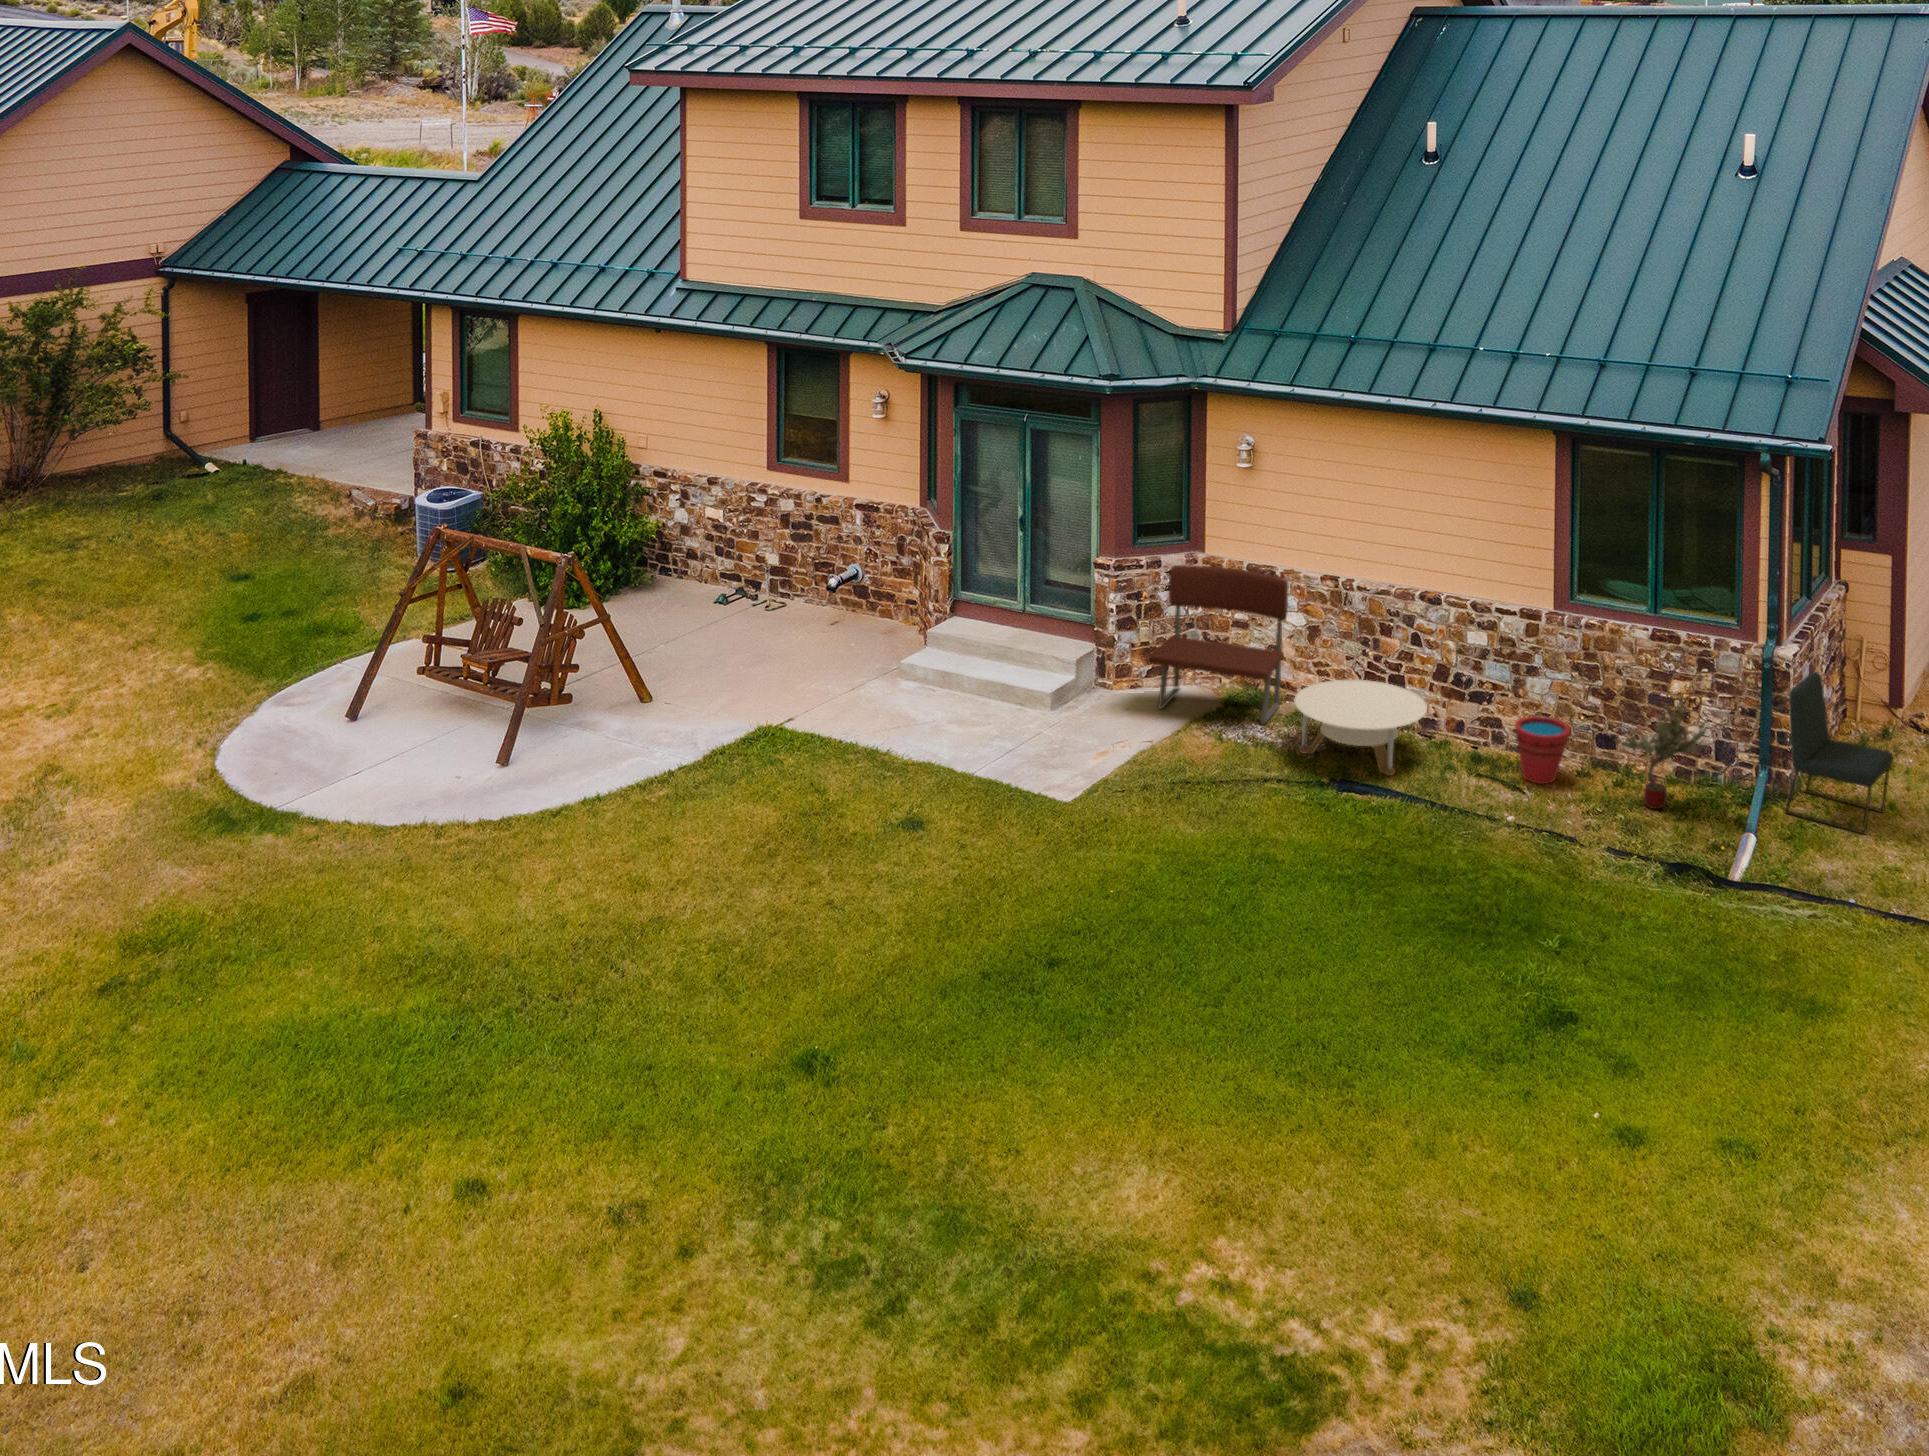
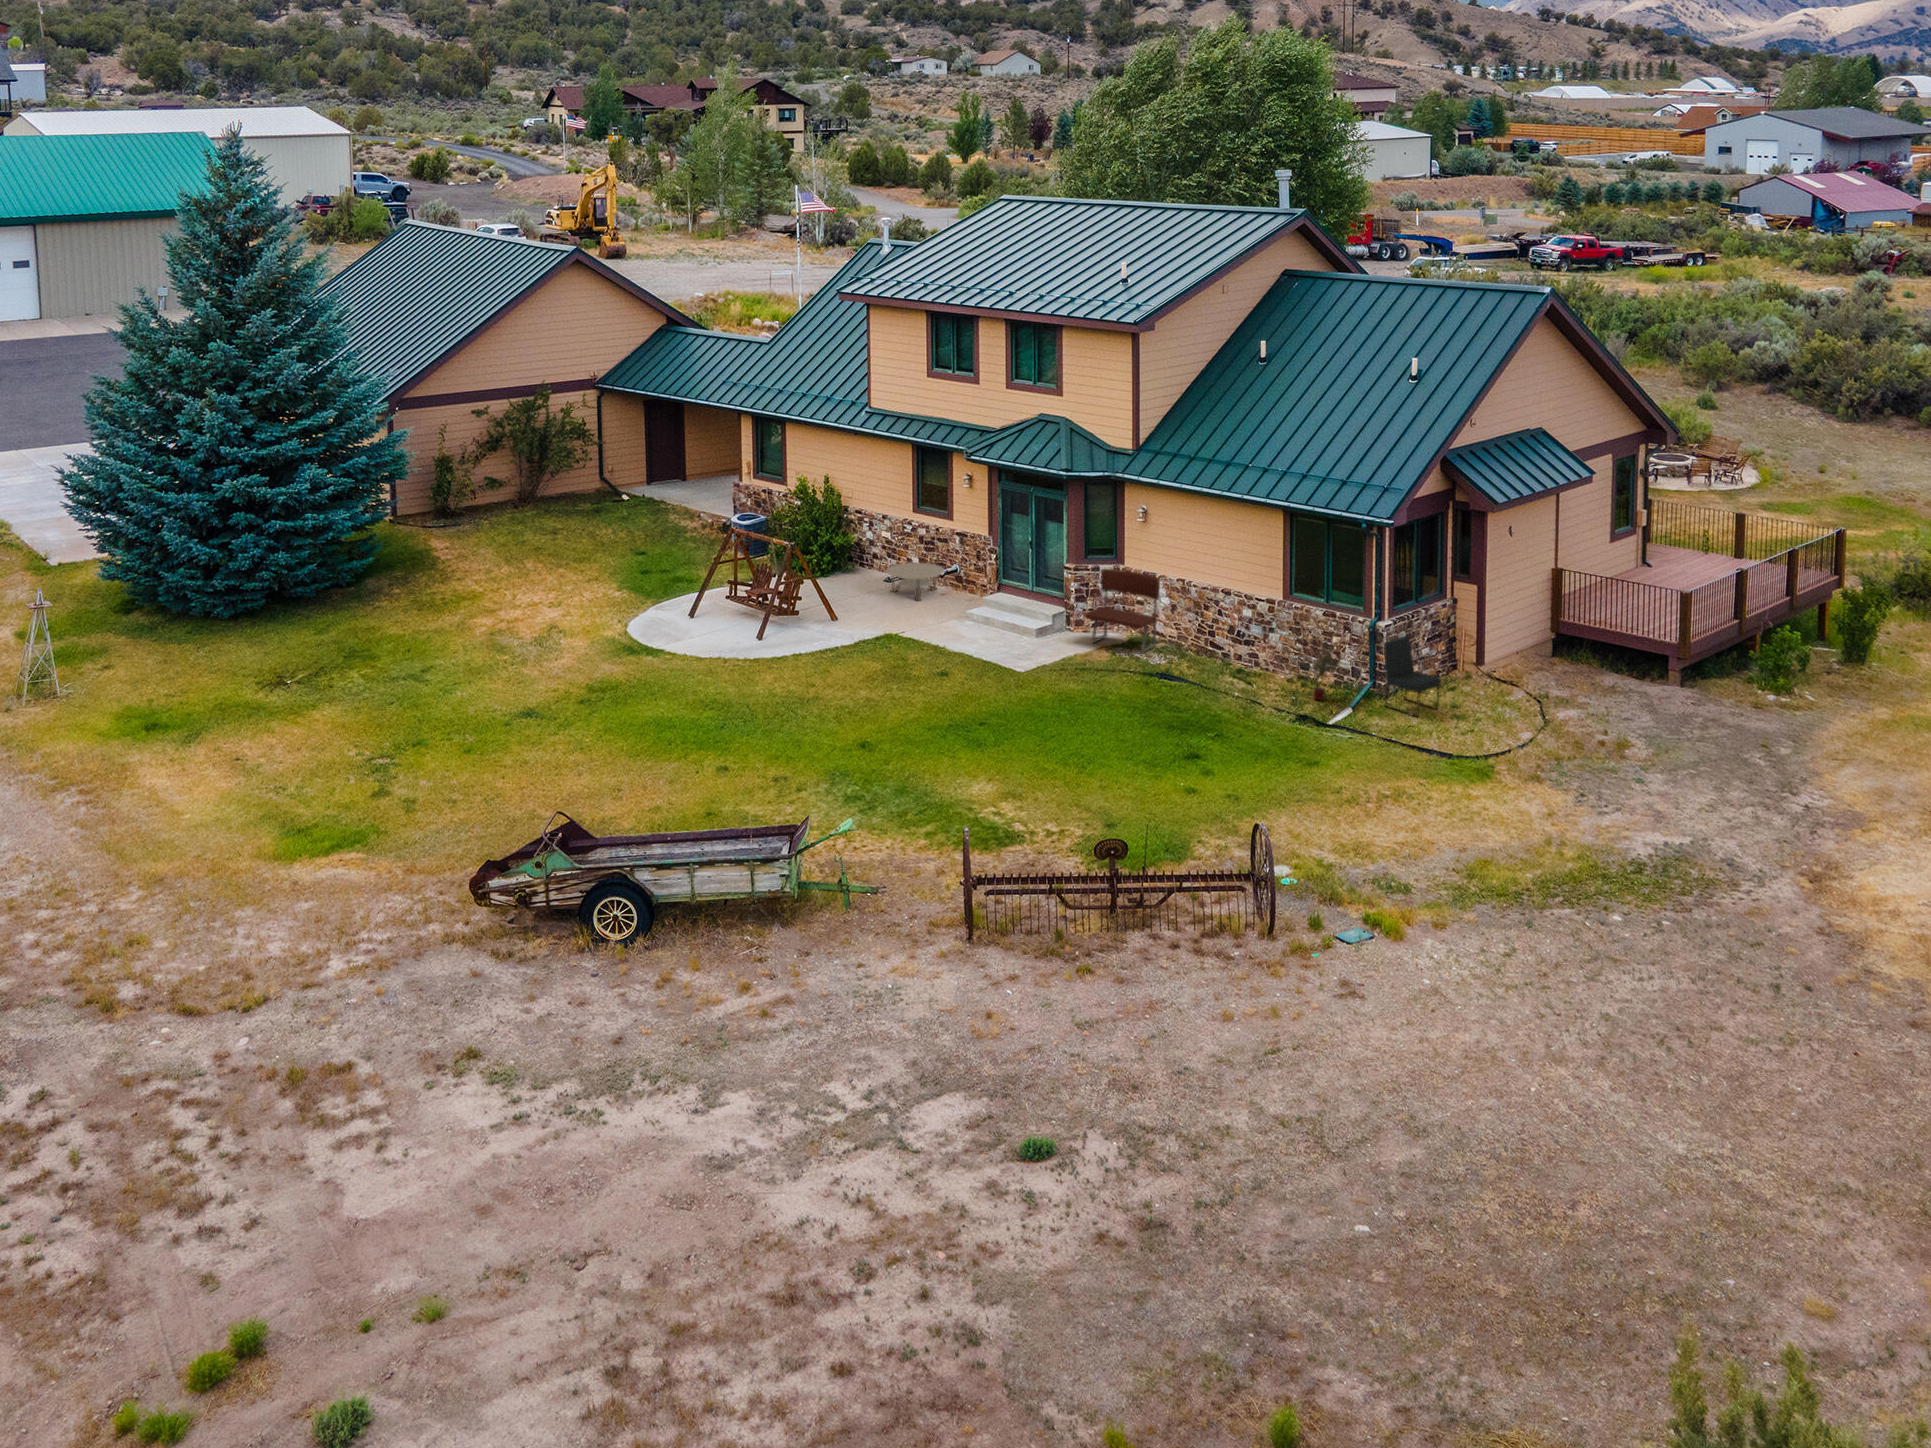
round table: present [1294,680,1427,776] -> present [886,563,945,601]
bucket: present [1515,716,1570,784] -> none [1256,653,1285,687]

